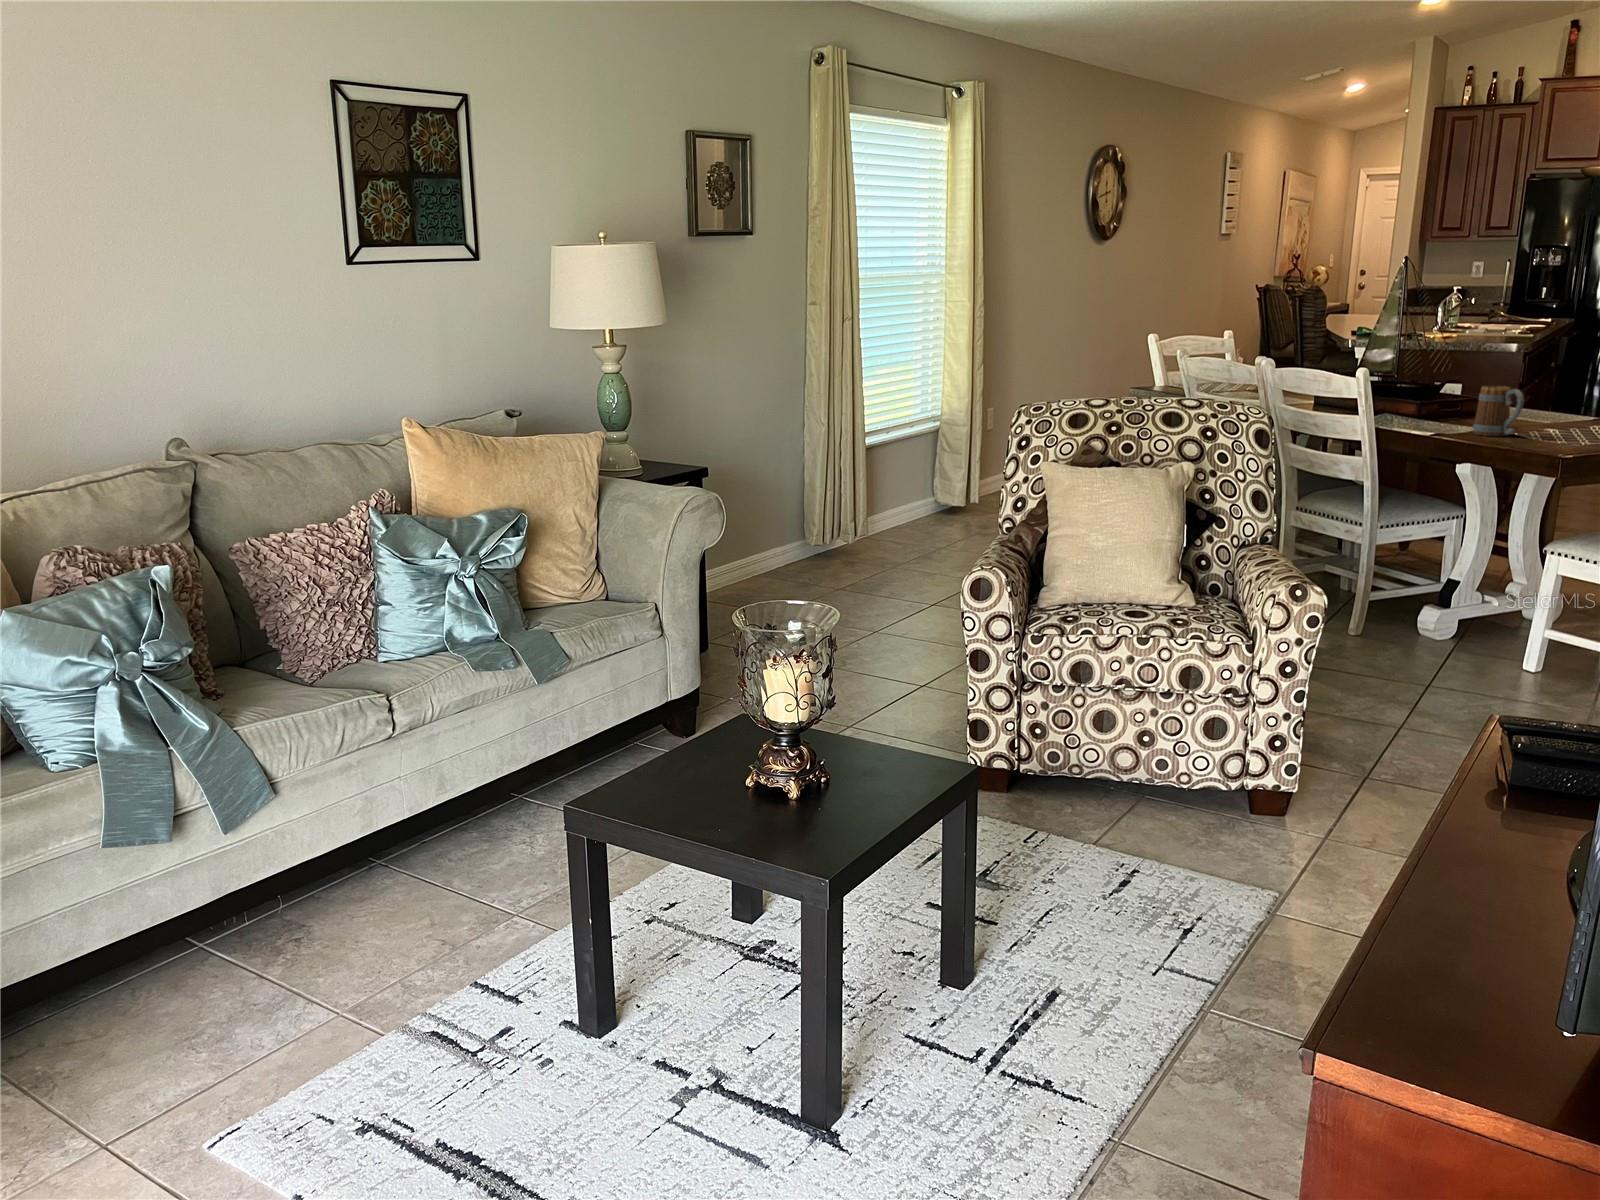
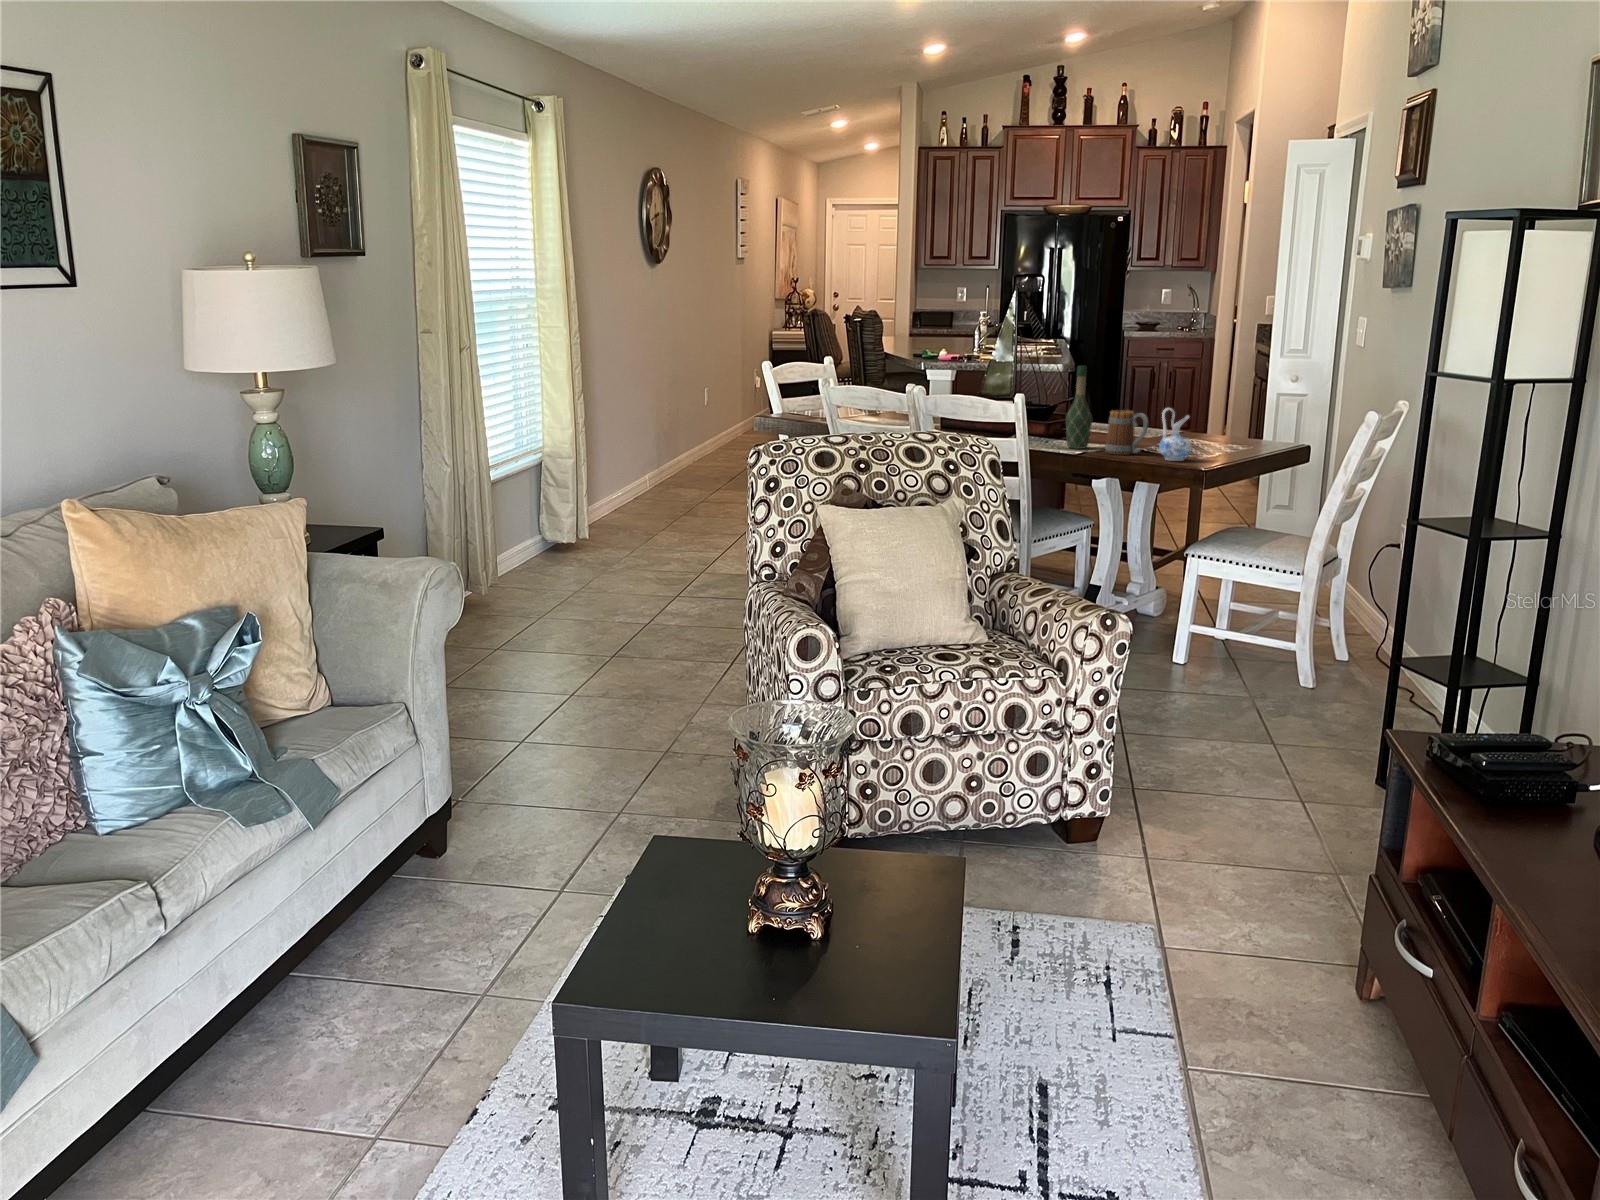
wine bottle: none [1435,336,1467,429] -> present [1066,366,1092,449]
ceramic pitcher: none [1529,383,1569,444] -> present [1159,408,1192,461]

